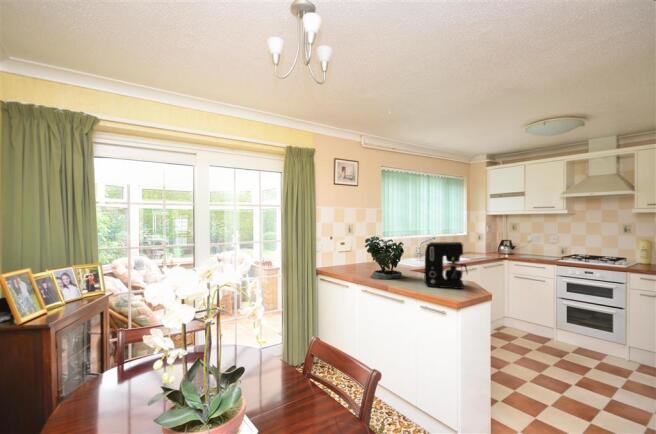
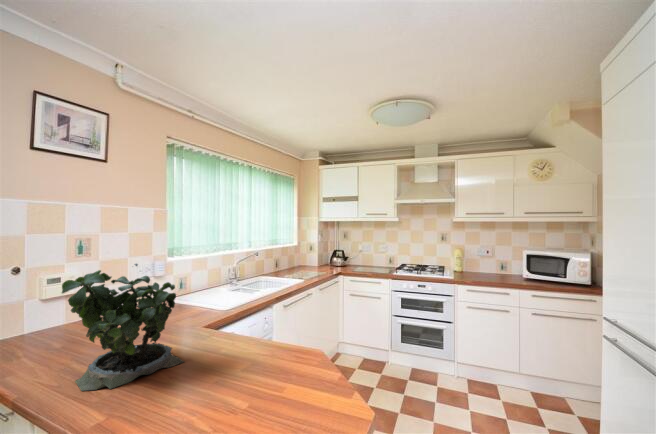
coffee maker: present [424,242,467,289] -> none [209,279,313,411]

